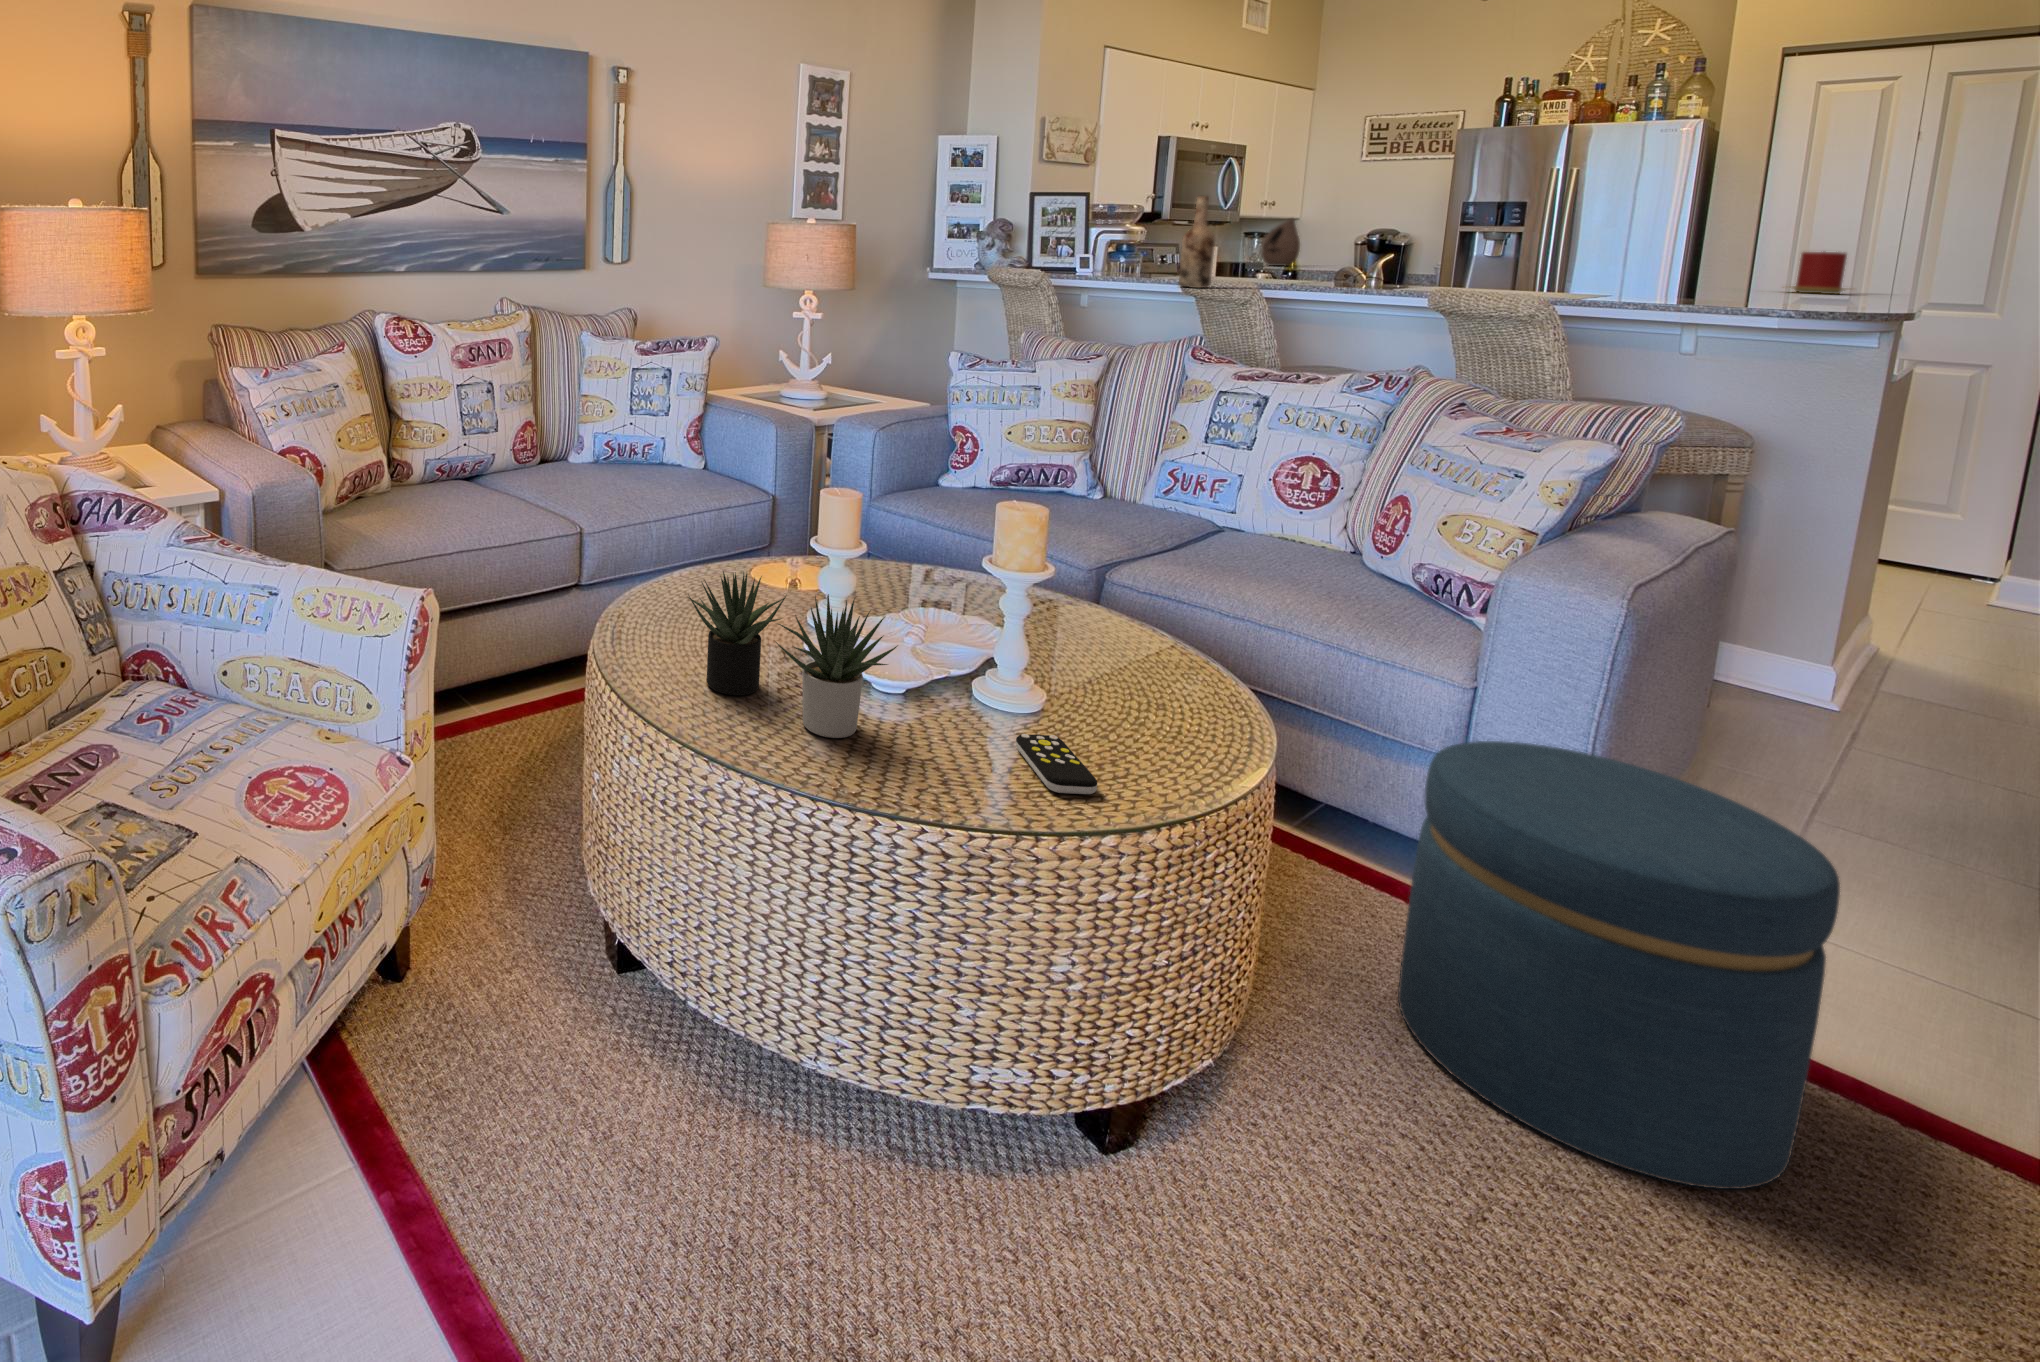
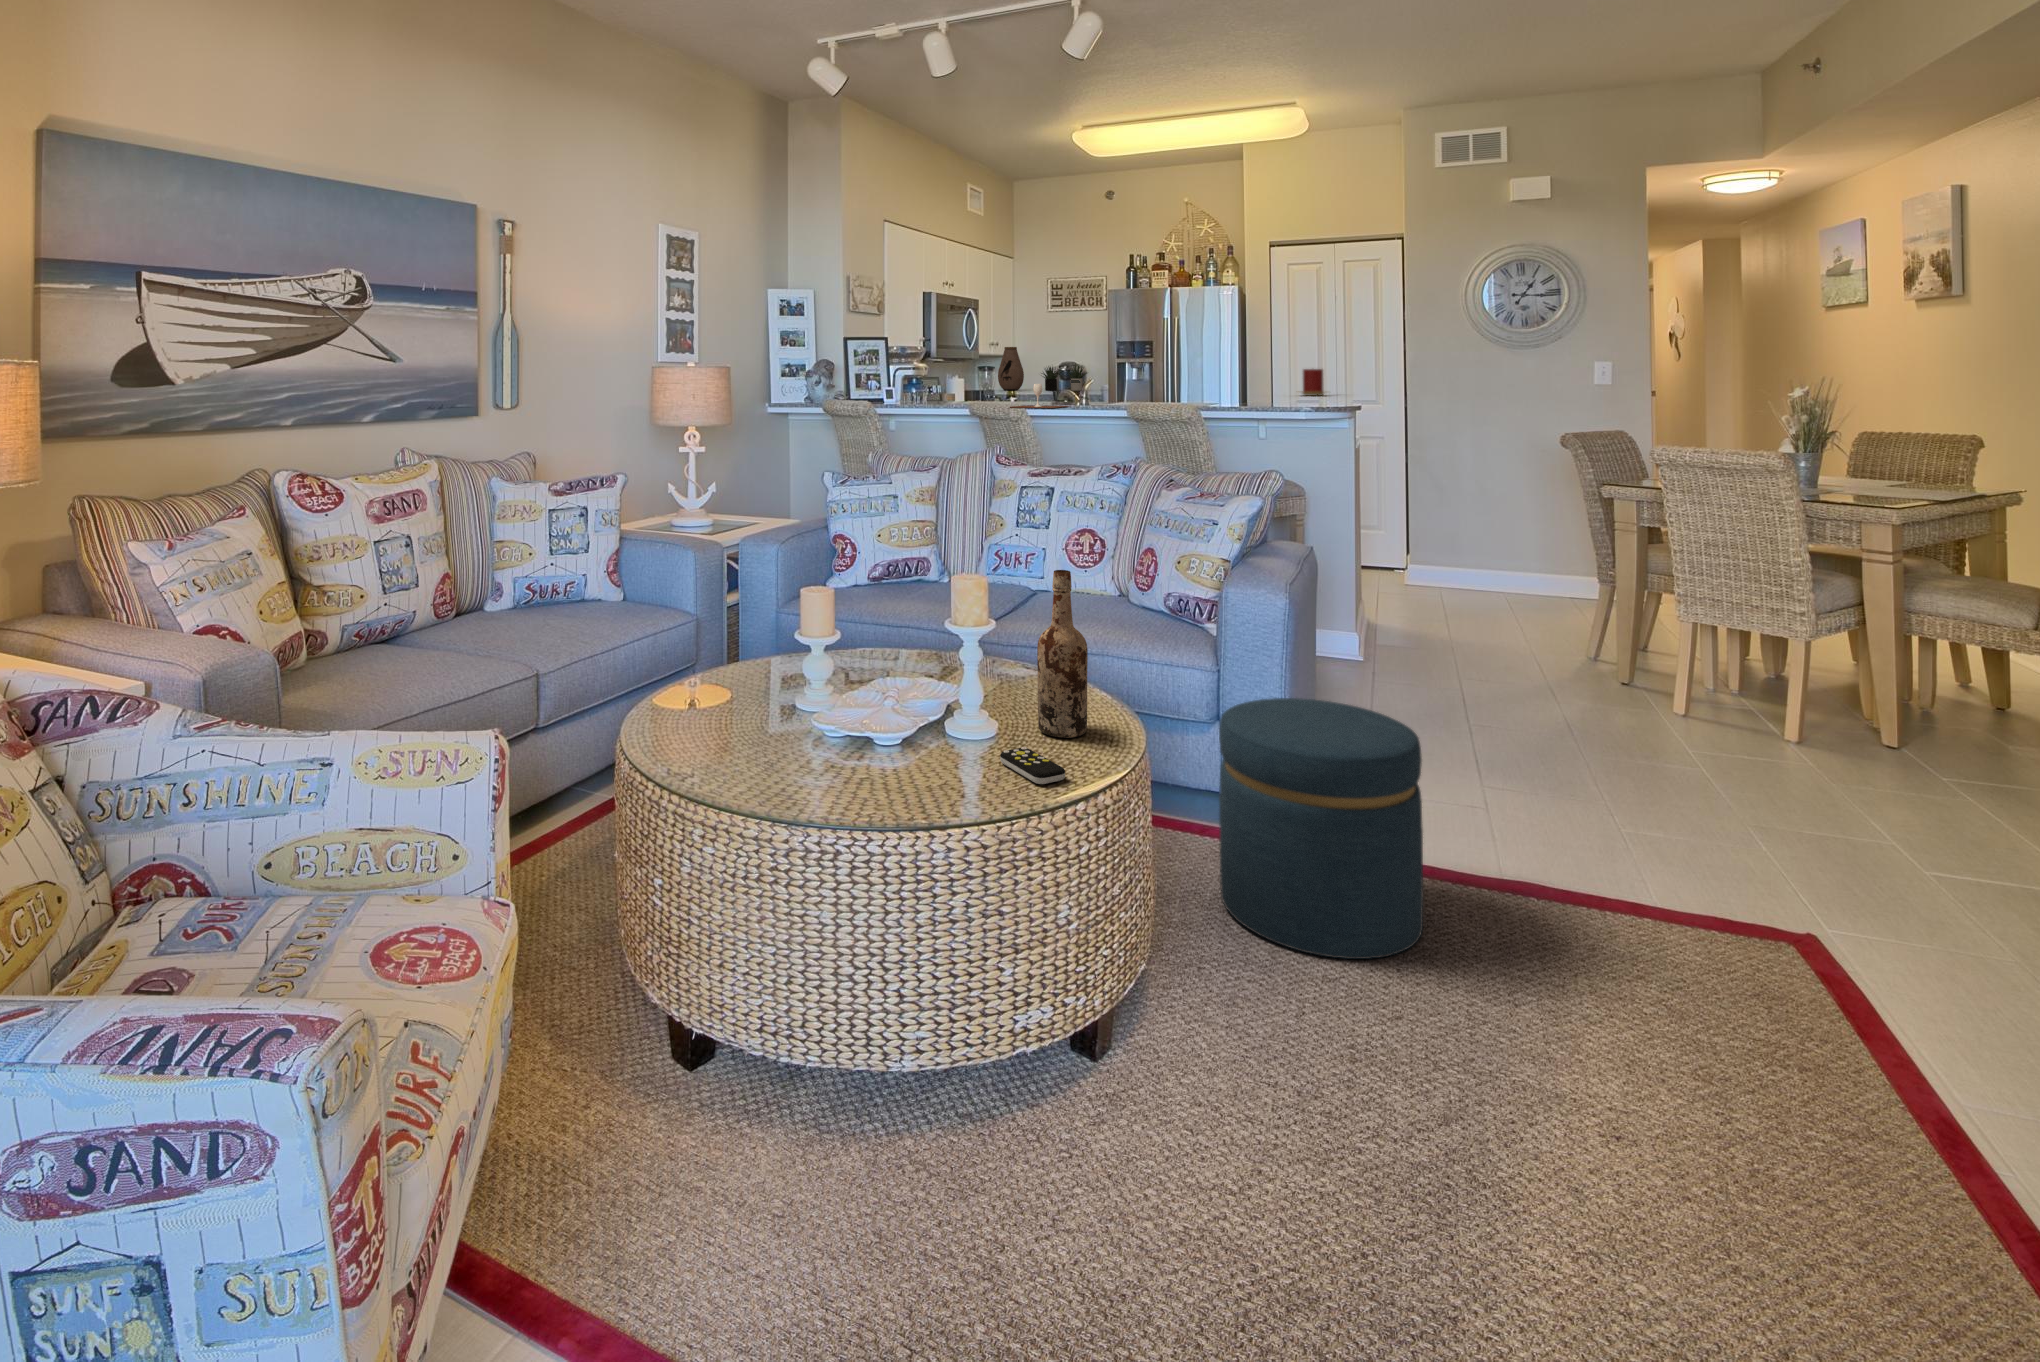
wine bottle: present [1179,196,1215,288] -> present [1037,570,1088,738]
wine glass: none [1227,259,1334,291] -> present [1012,384,1067,408]
succulent plant: present [688,571,898,738] -> present [1042,365,1087,391]

